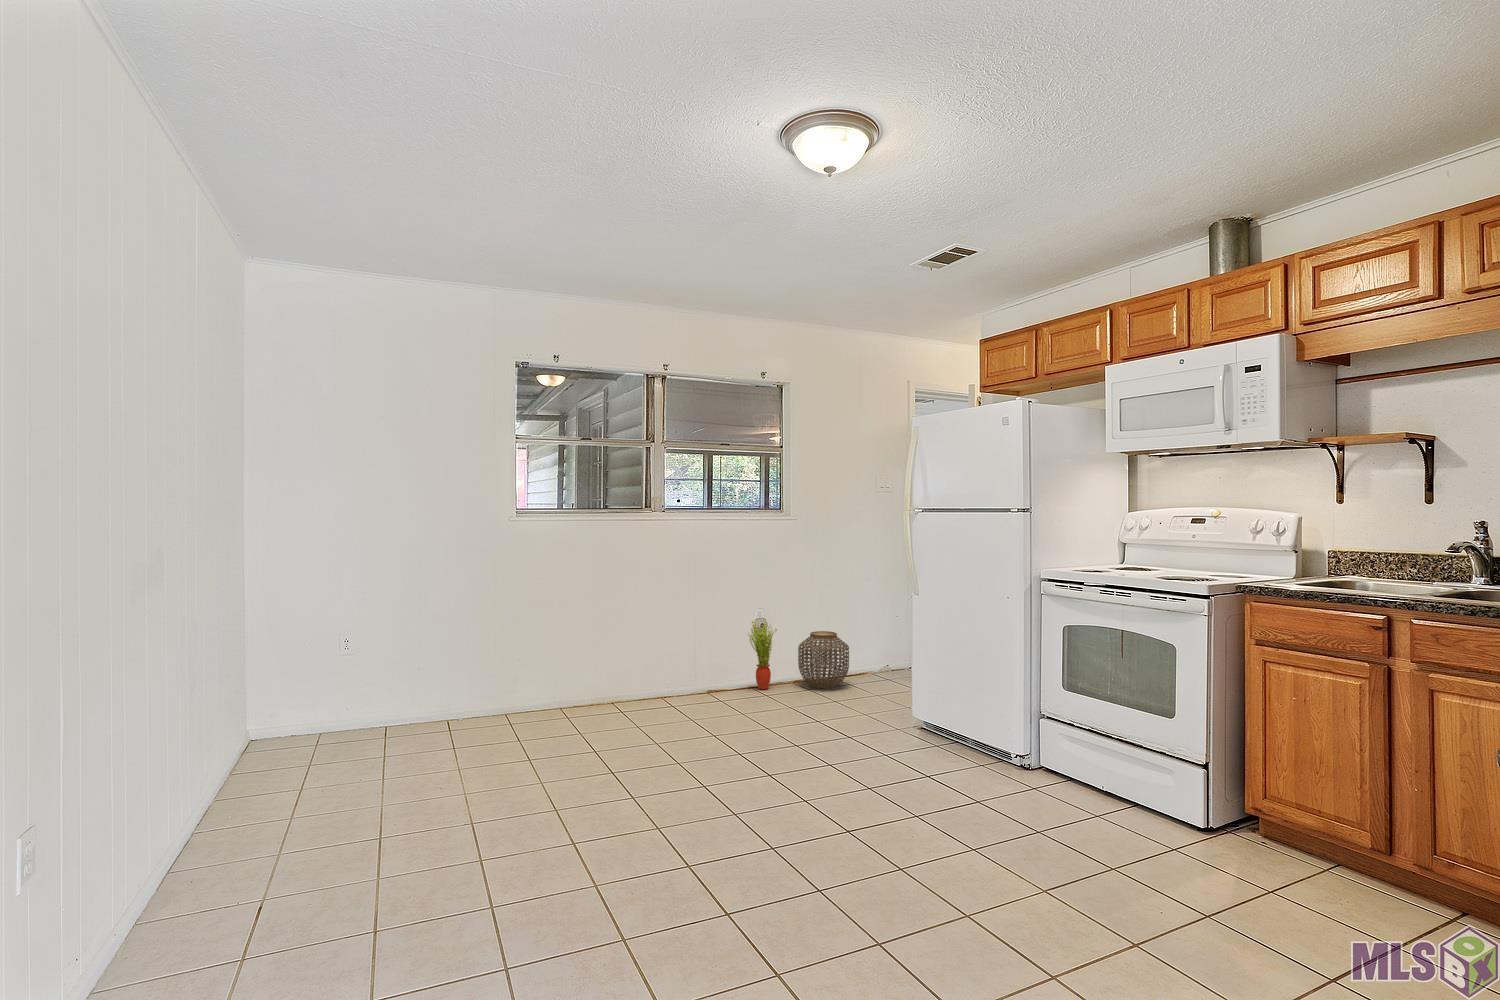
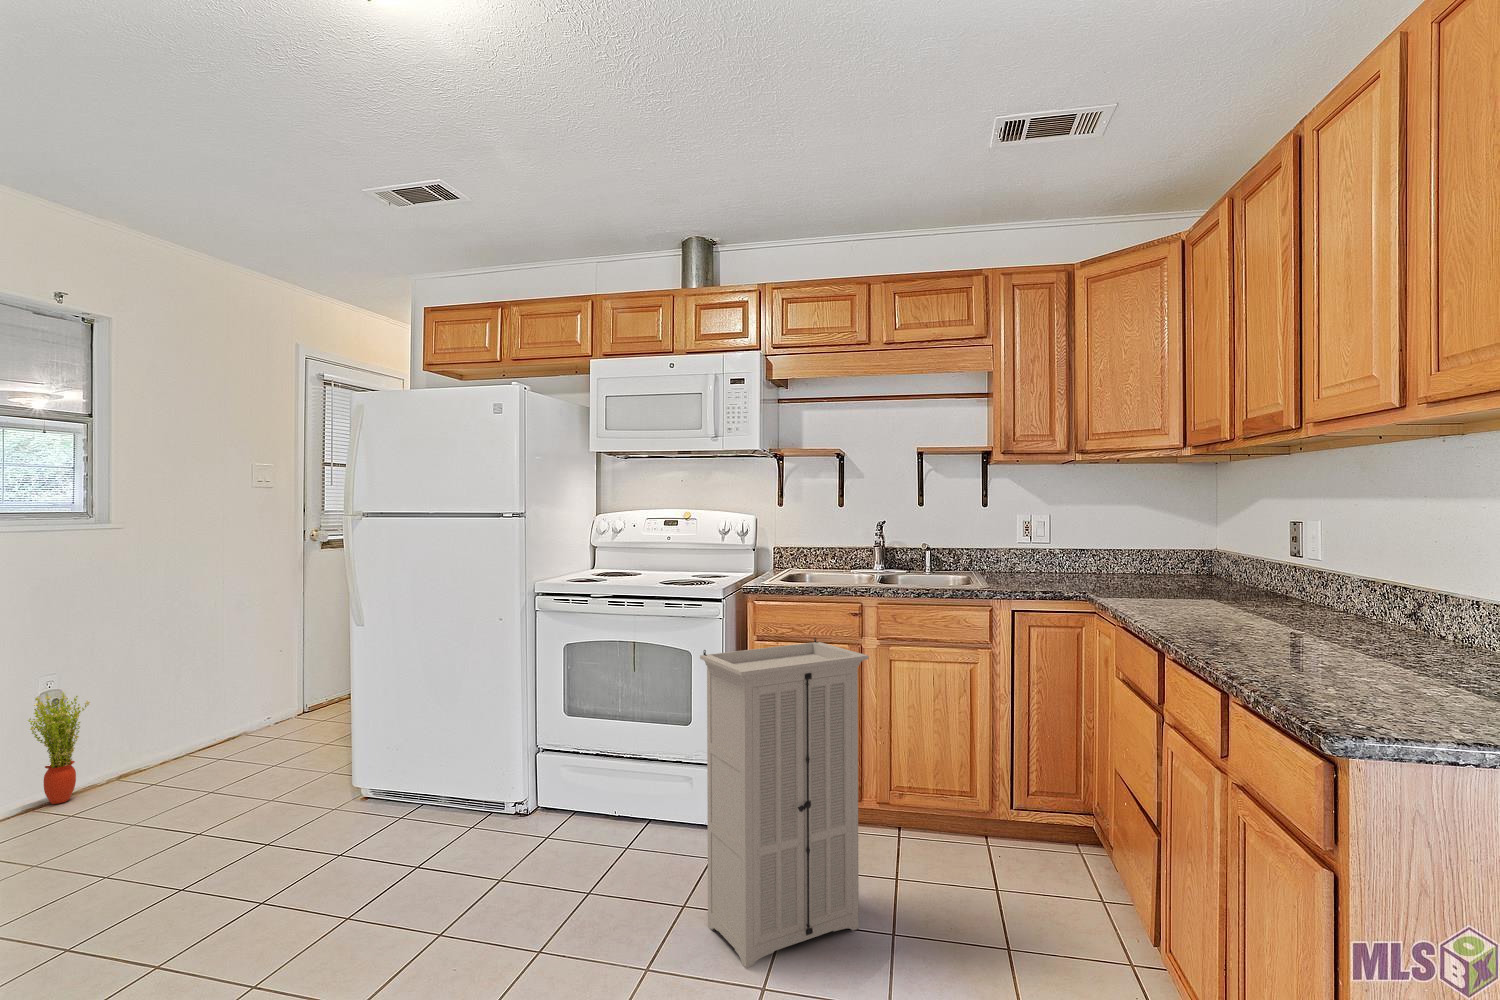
storage cabinet: none [1115,630,1300,955] -> present [700,638,869,968]
woven basket: present [798,631,849,689] -> none [128,689,221,777]

